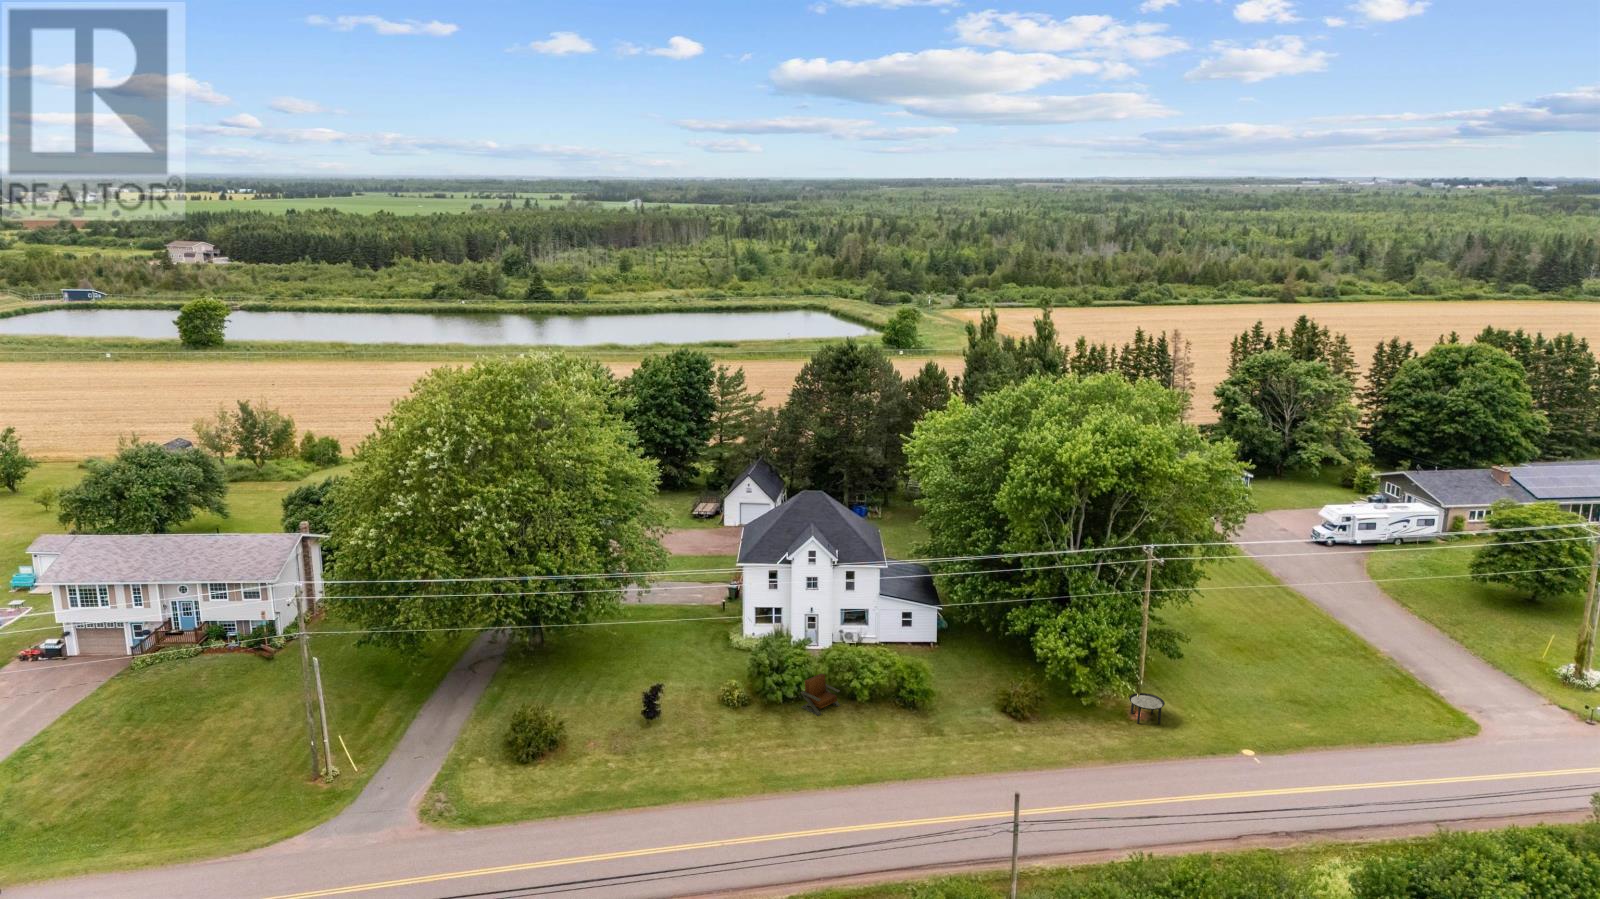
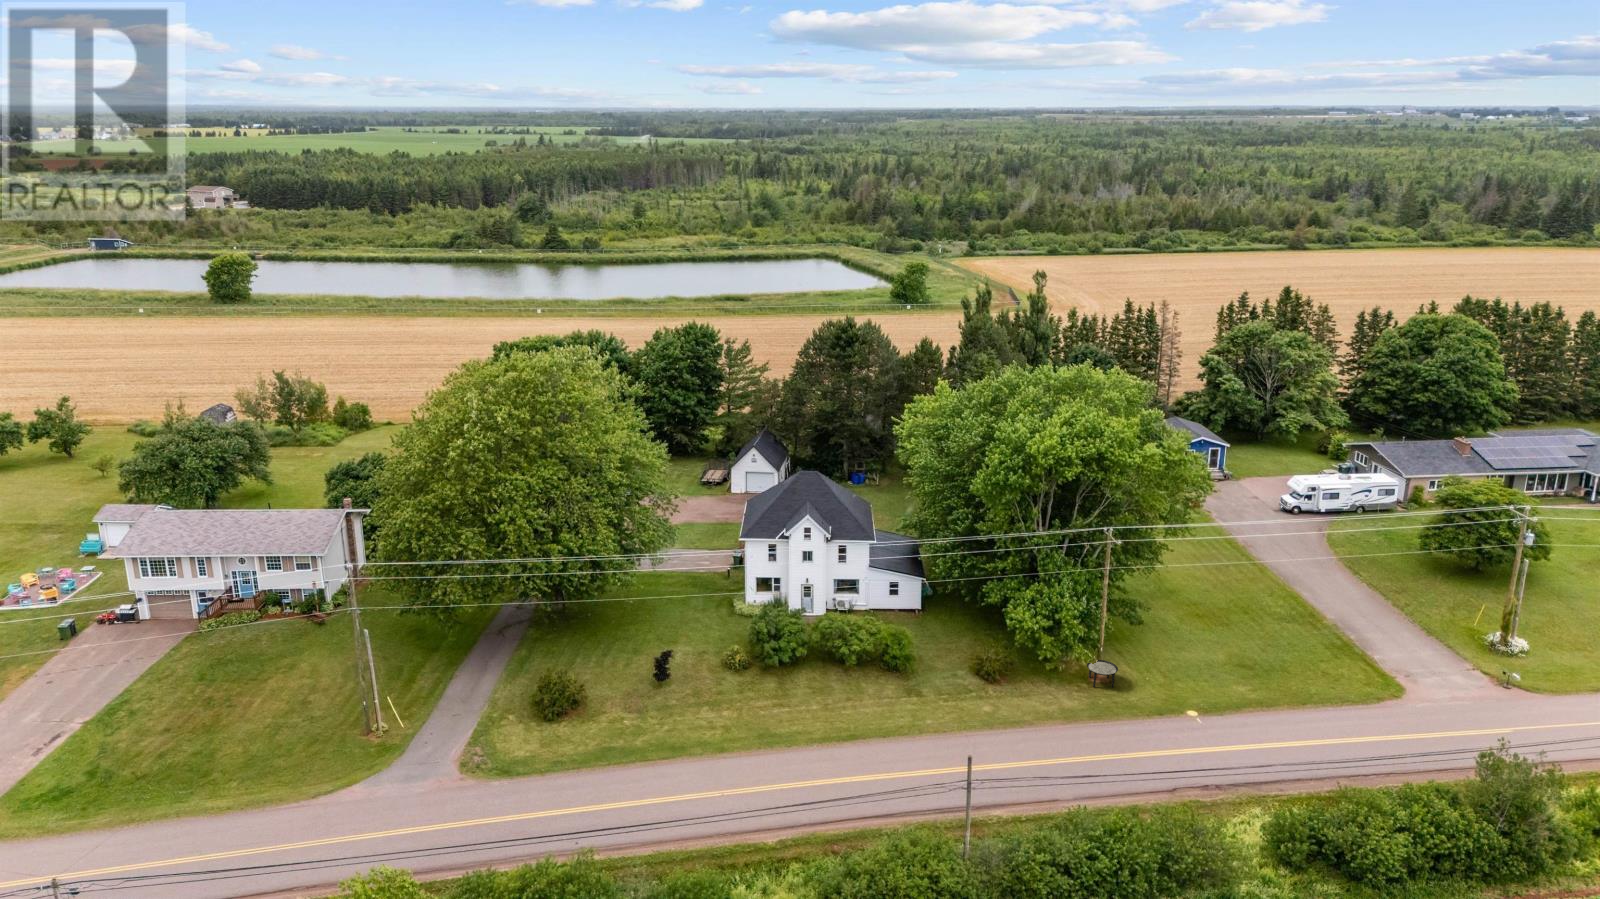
lounge chair: present [800,674,840,716] -> none [794,641,830,678]

